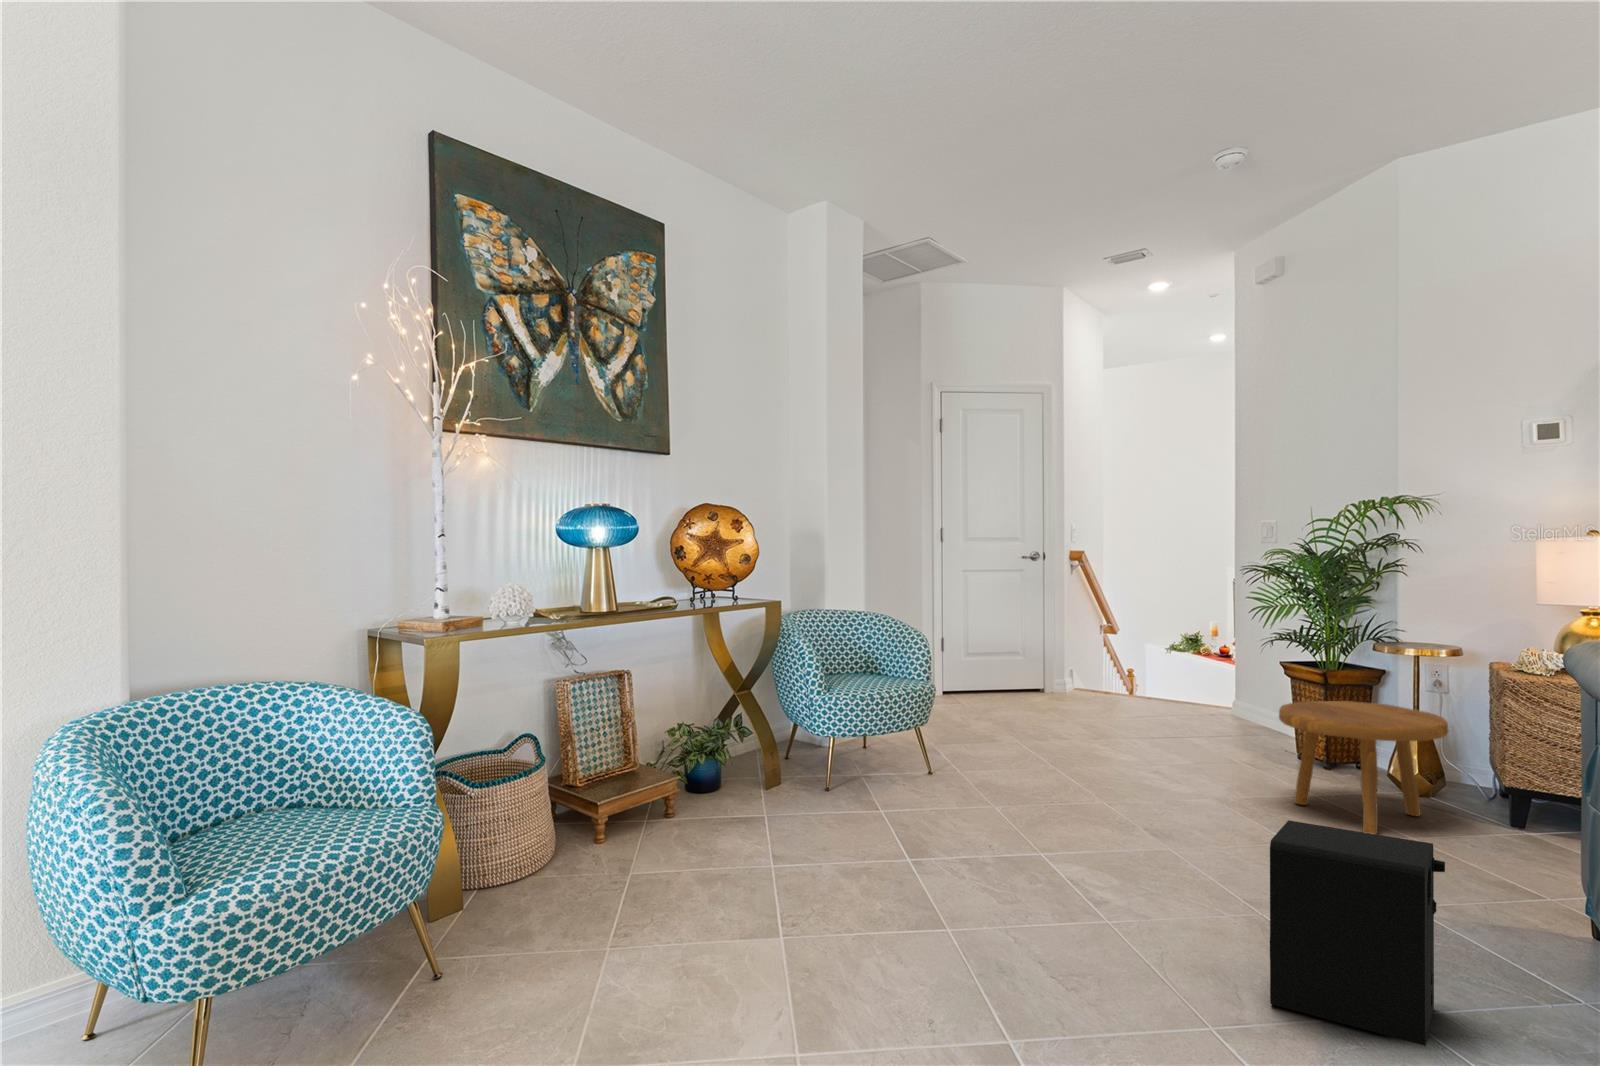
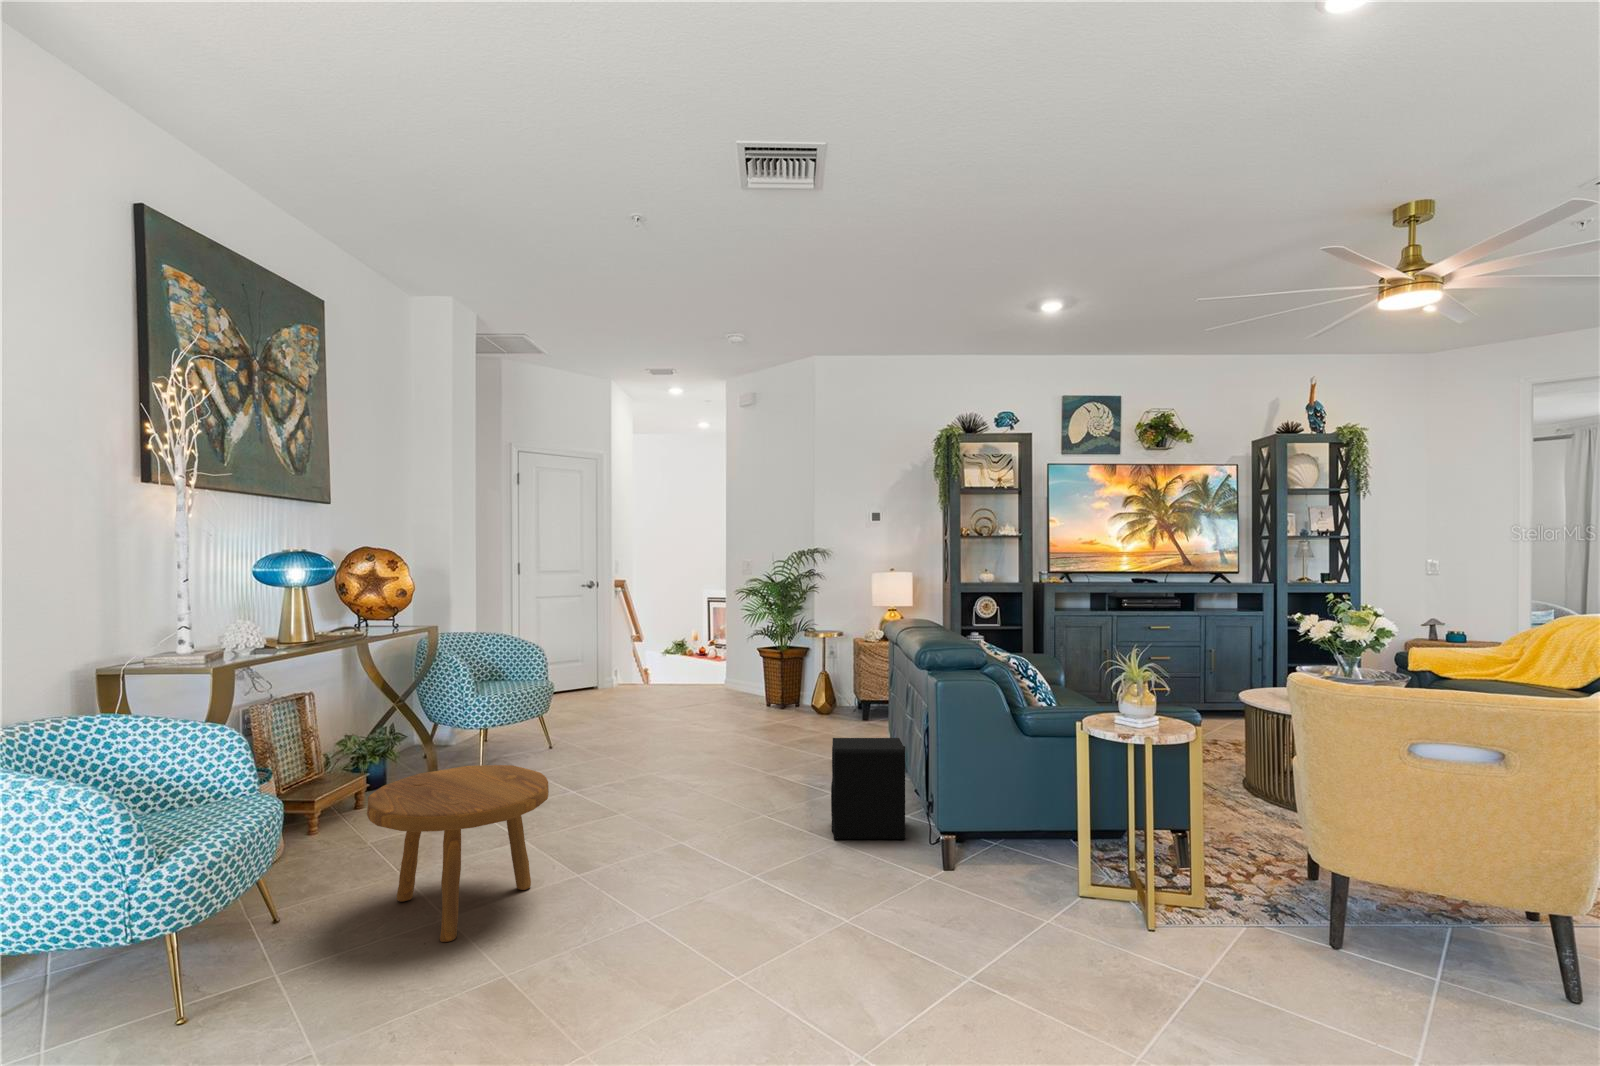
footstool: present [1279,701,1448,834] -> present [367,765,549,942]

